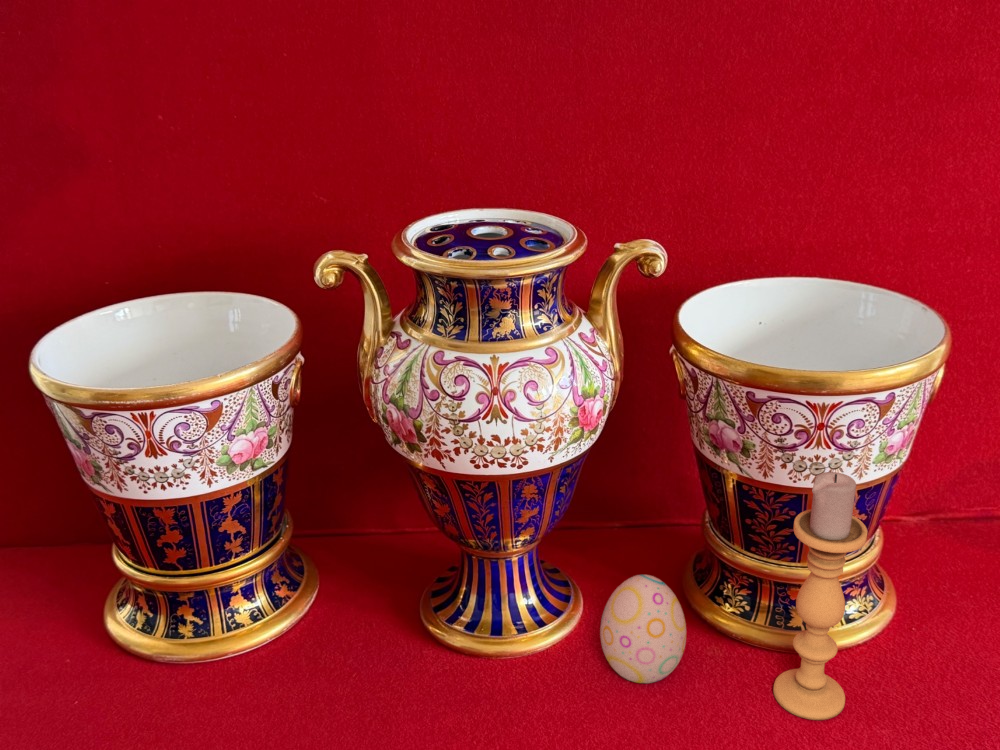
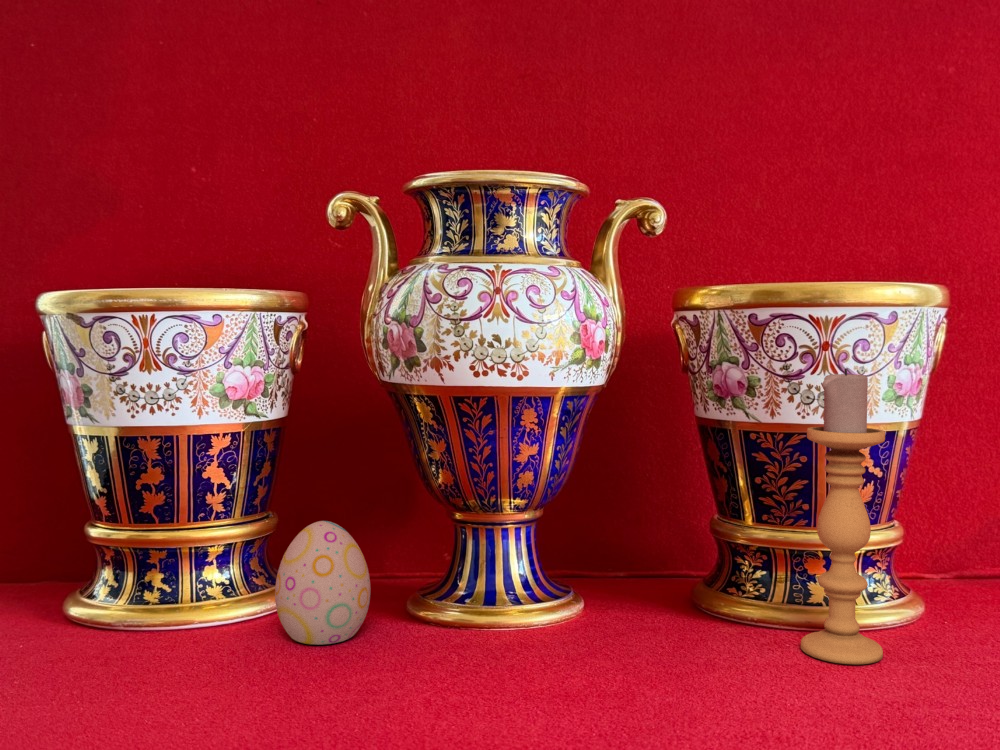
decorative egg: present [600,575,686,683] -> present [275,521,371,645]

